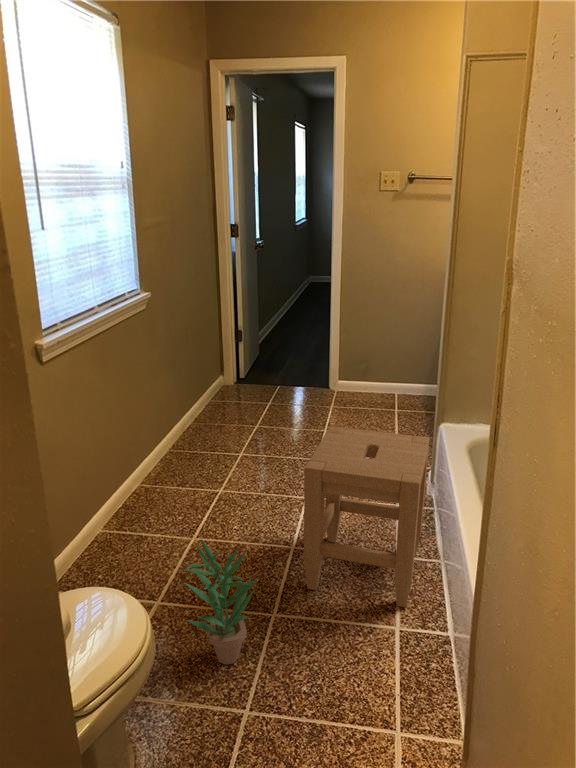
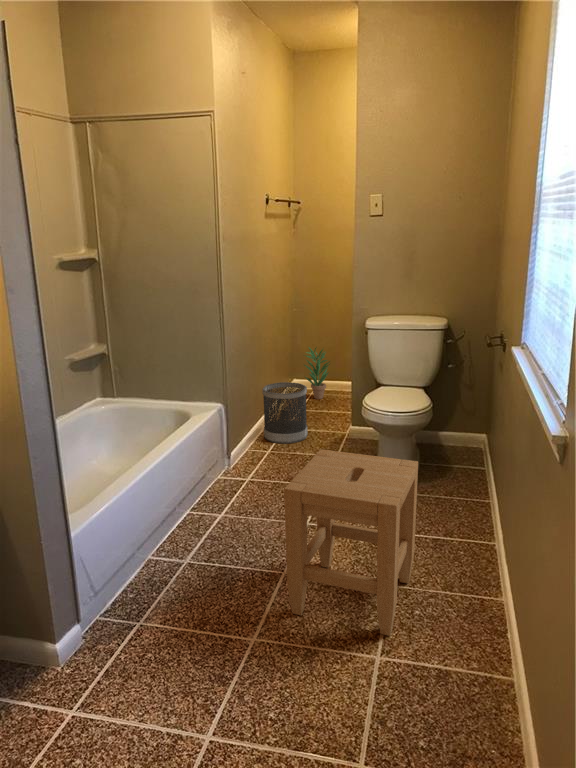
wastebasket: none [246,353,291,416] -> present [262,382,307,444]
potted plant: present [183,539,258,665] -> present [304,347,330,399]

